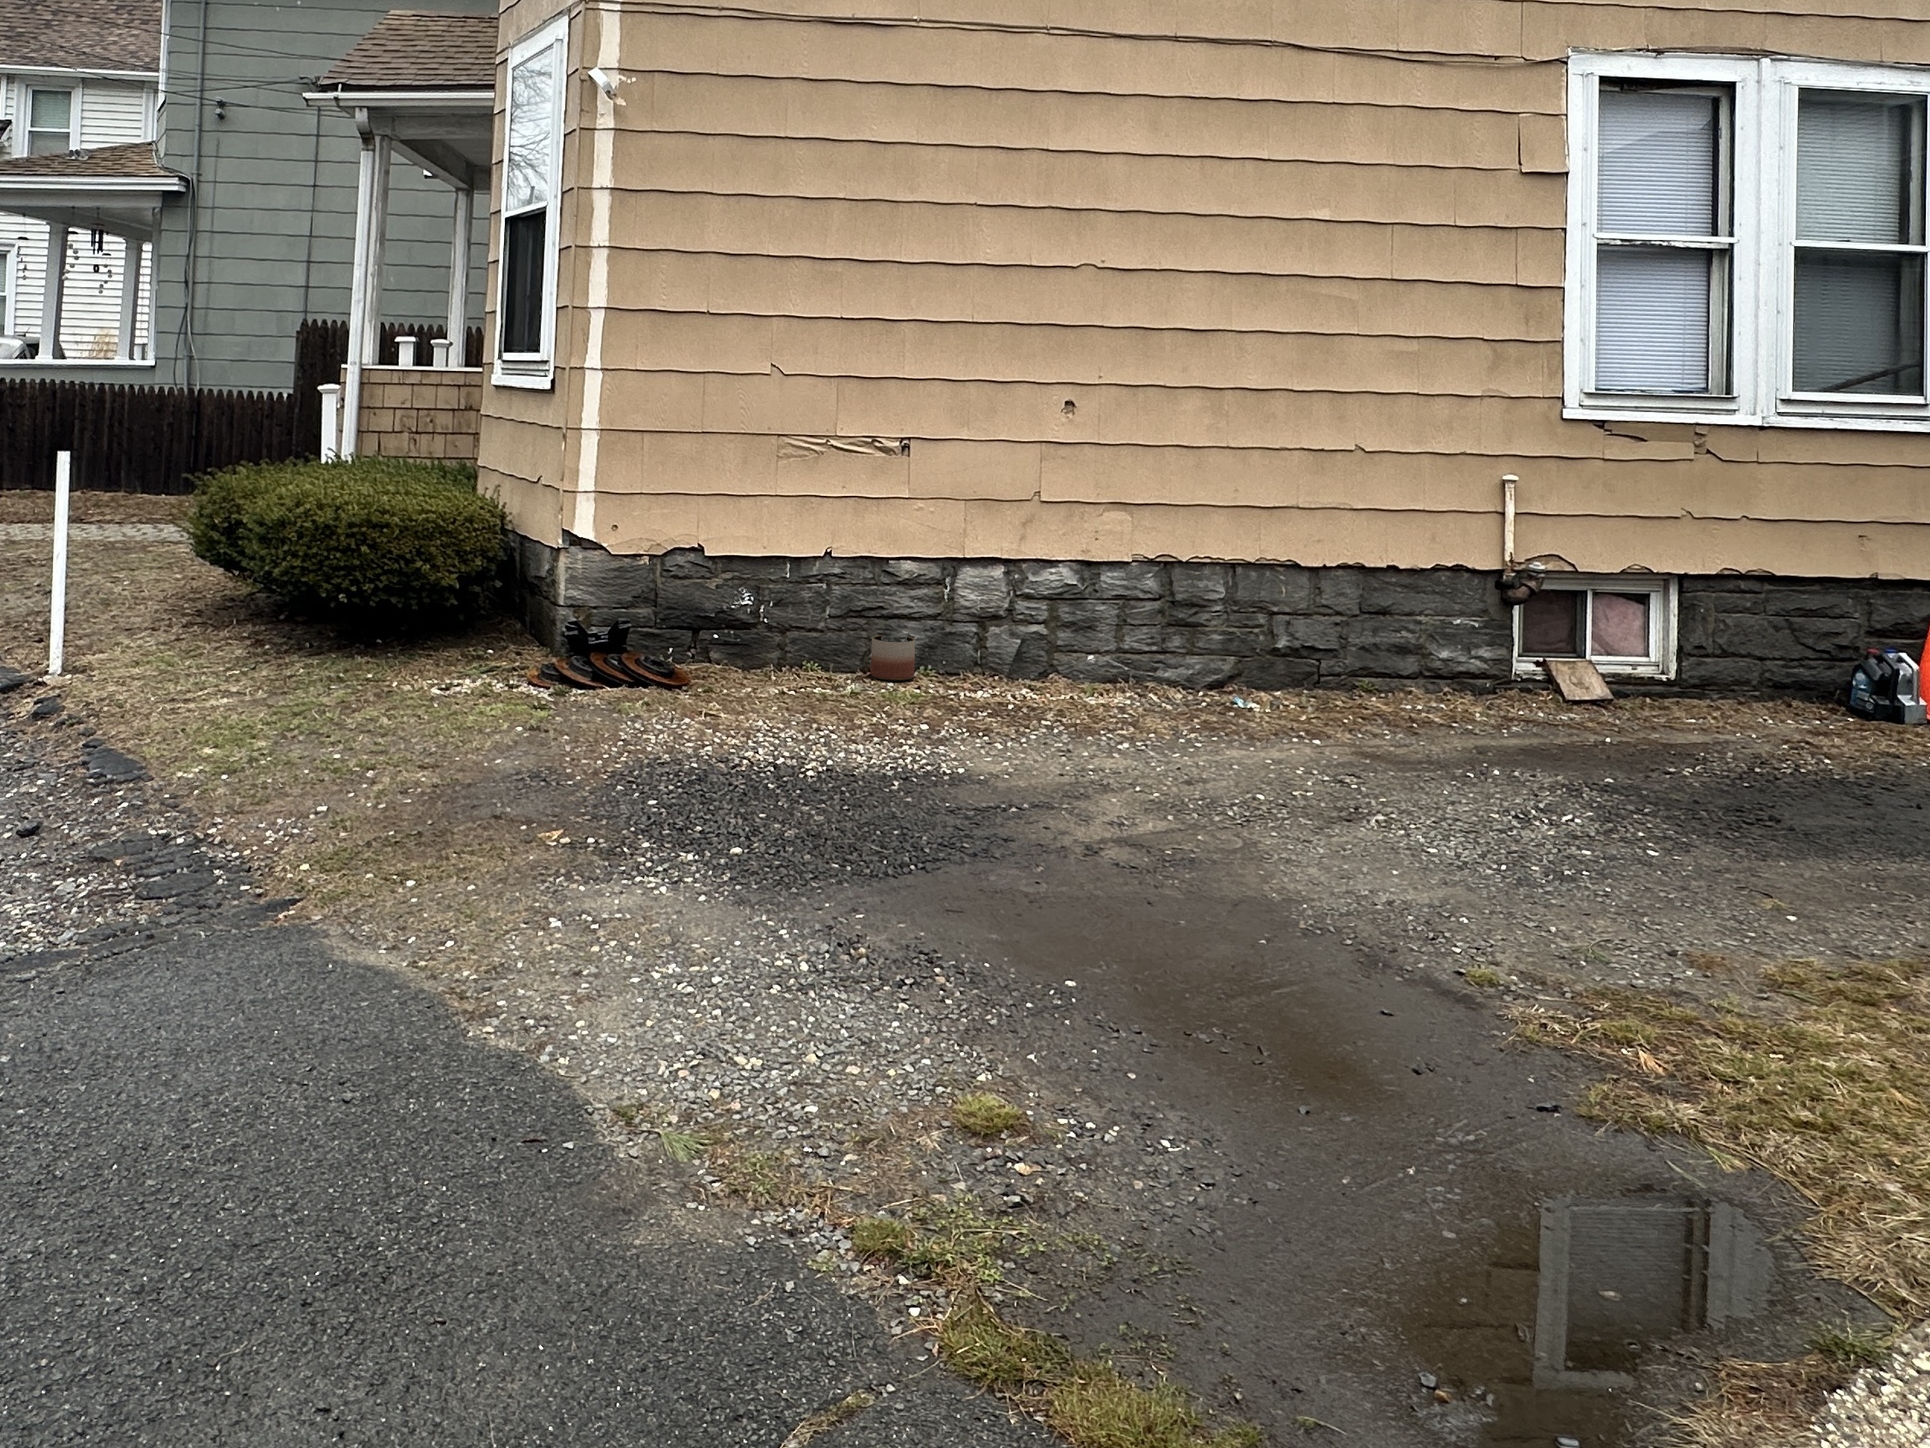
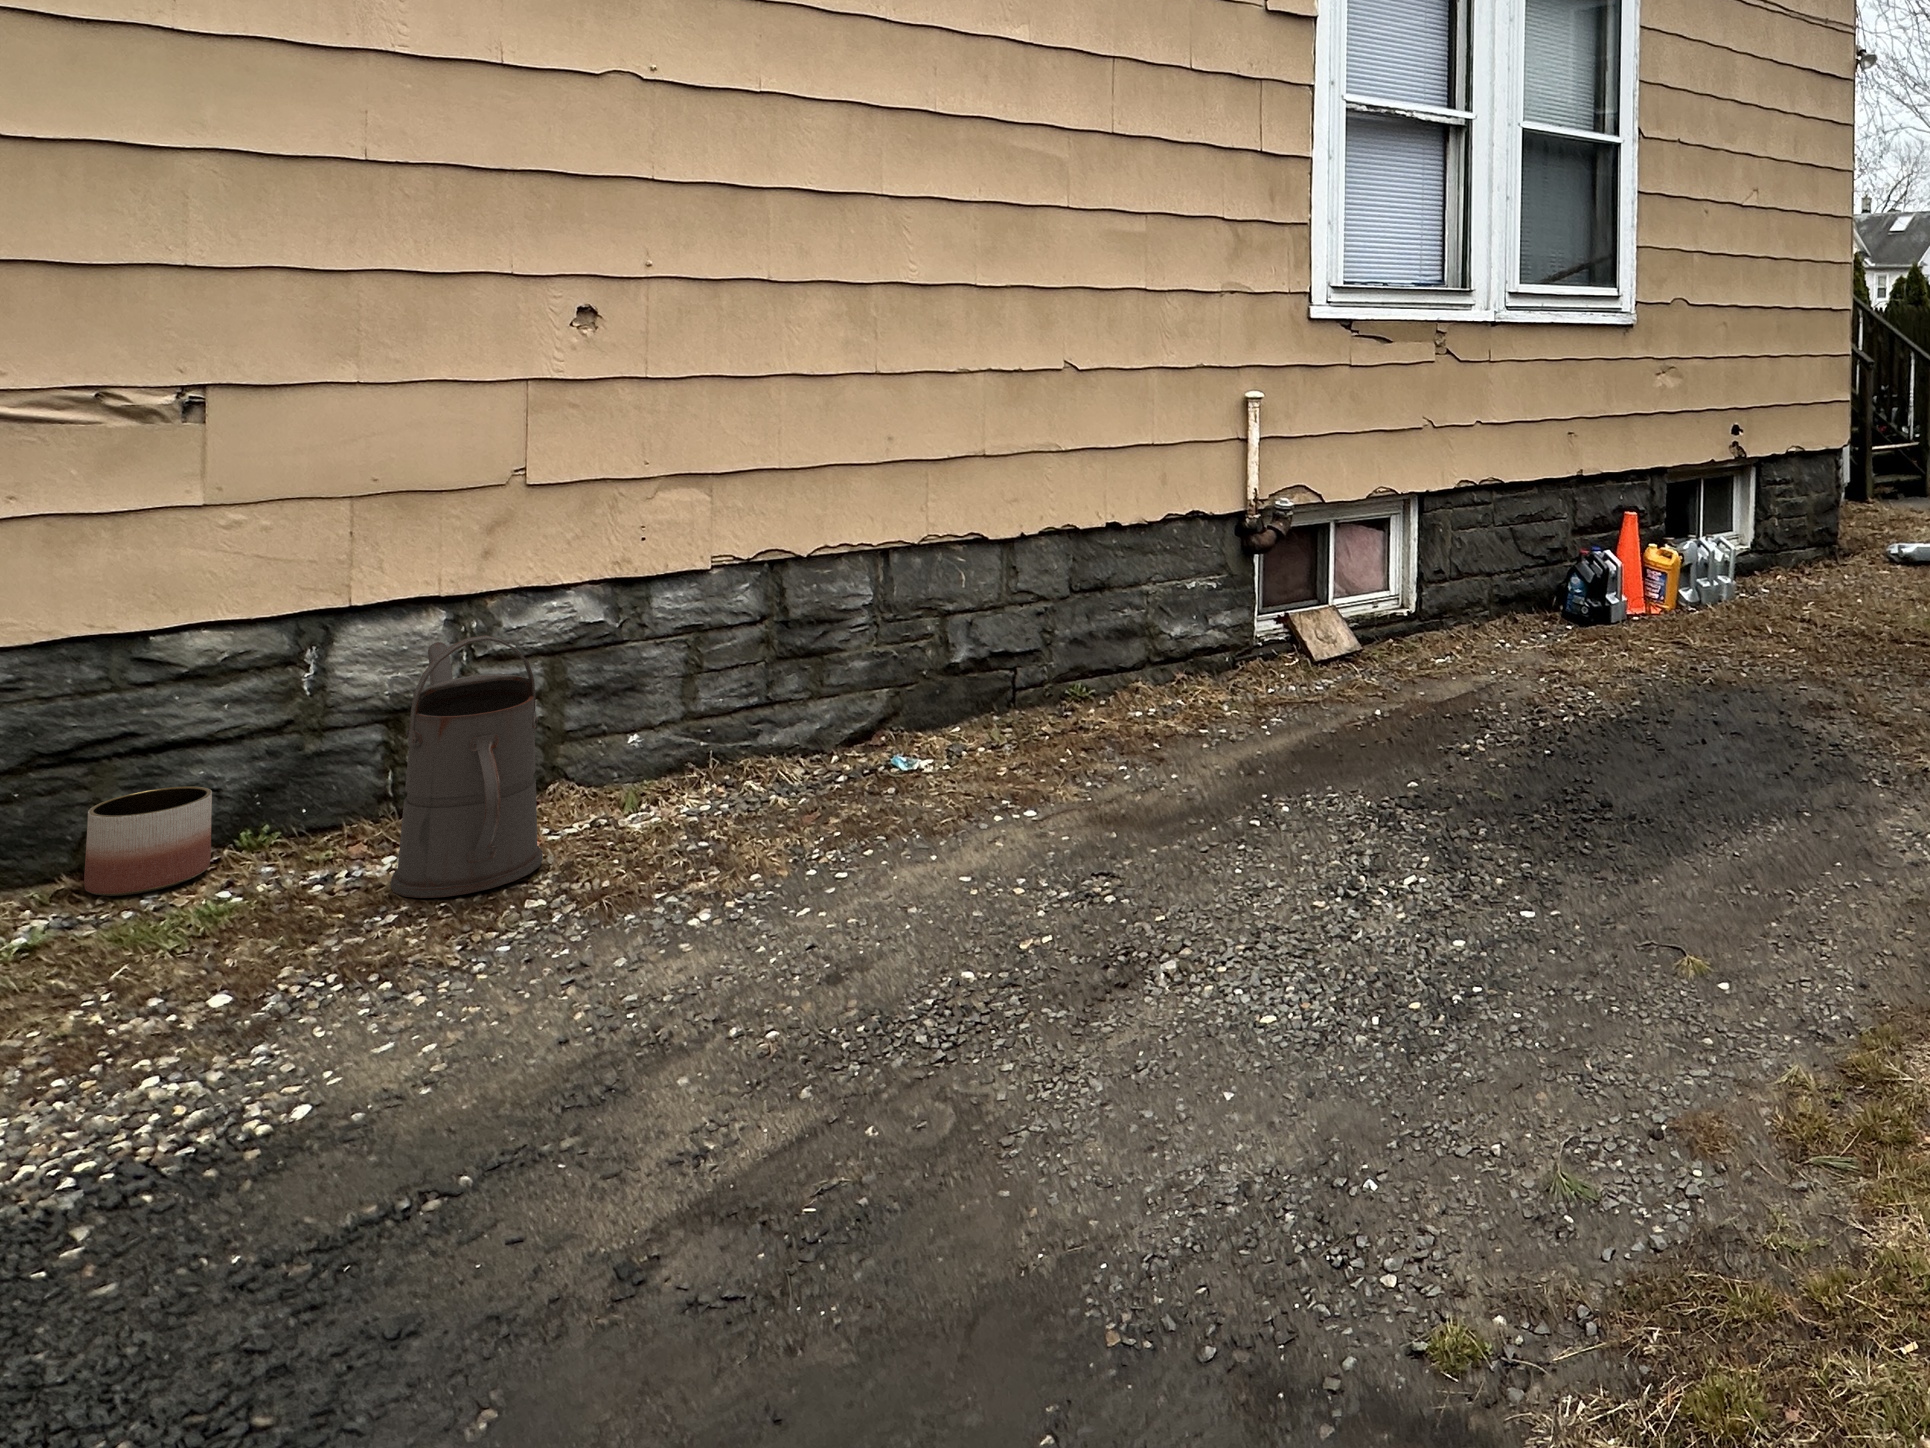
watering can: none [987,575,1051,708] -> present [391,635,543,898]

